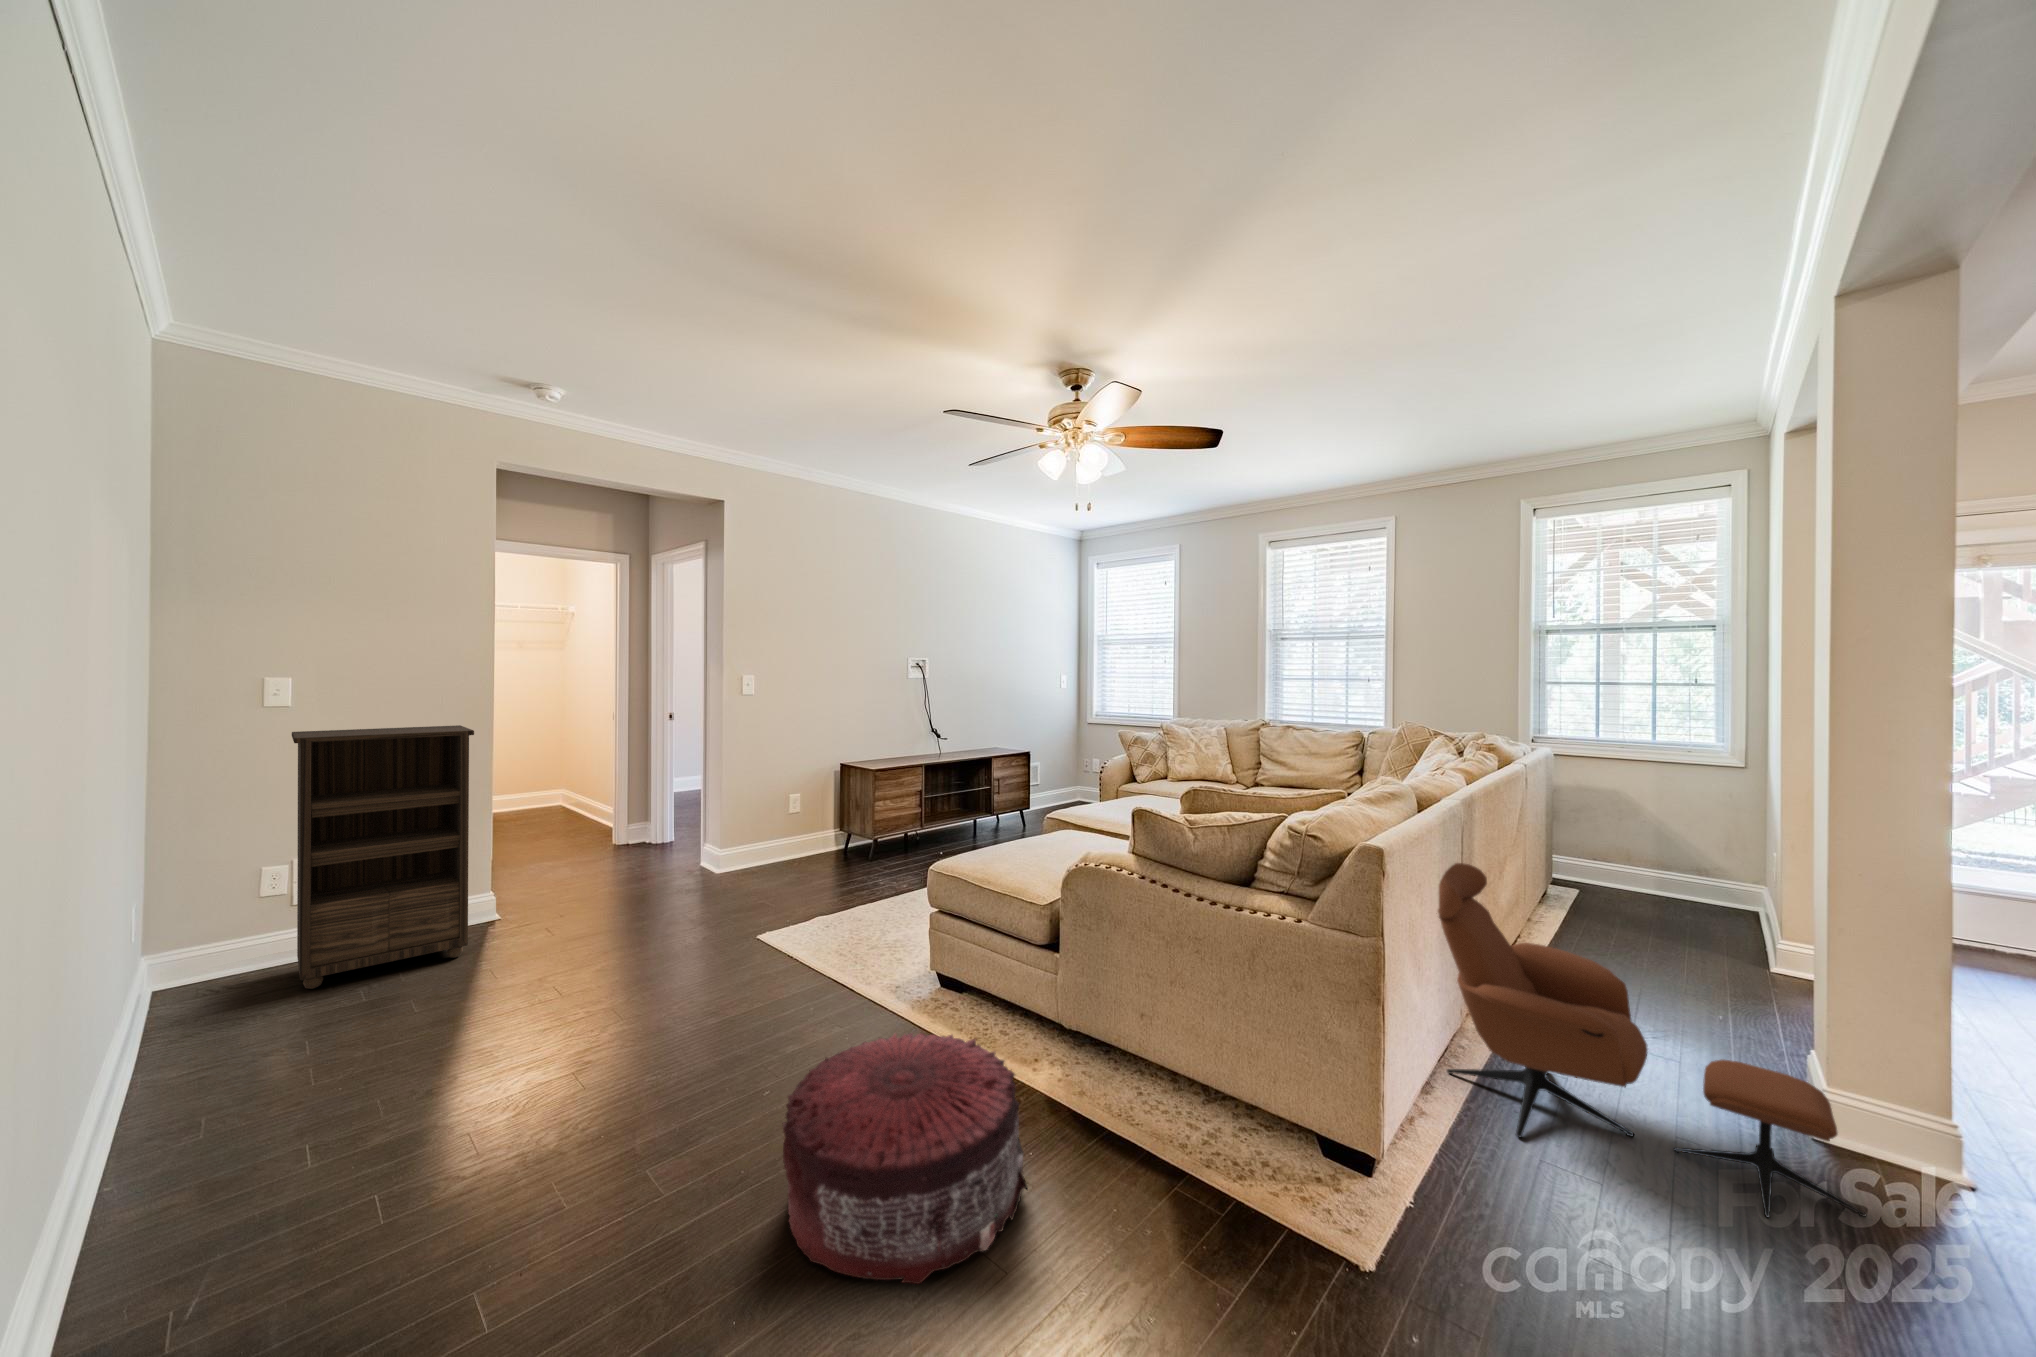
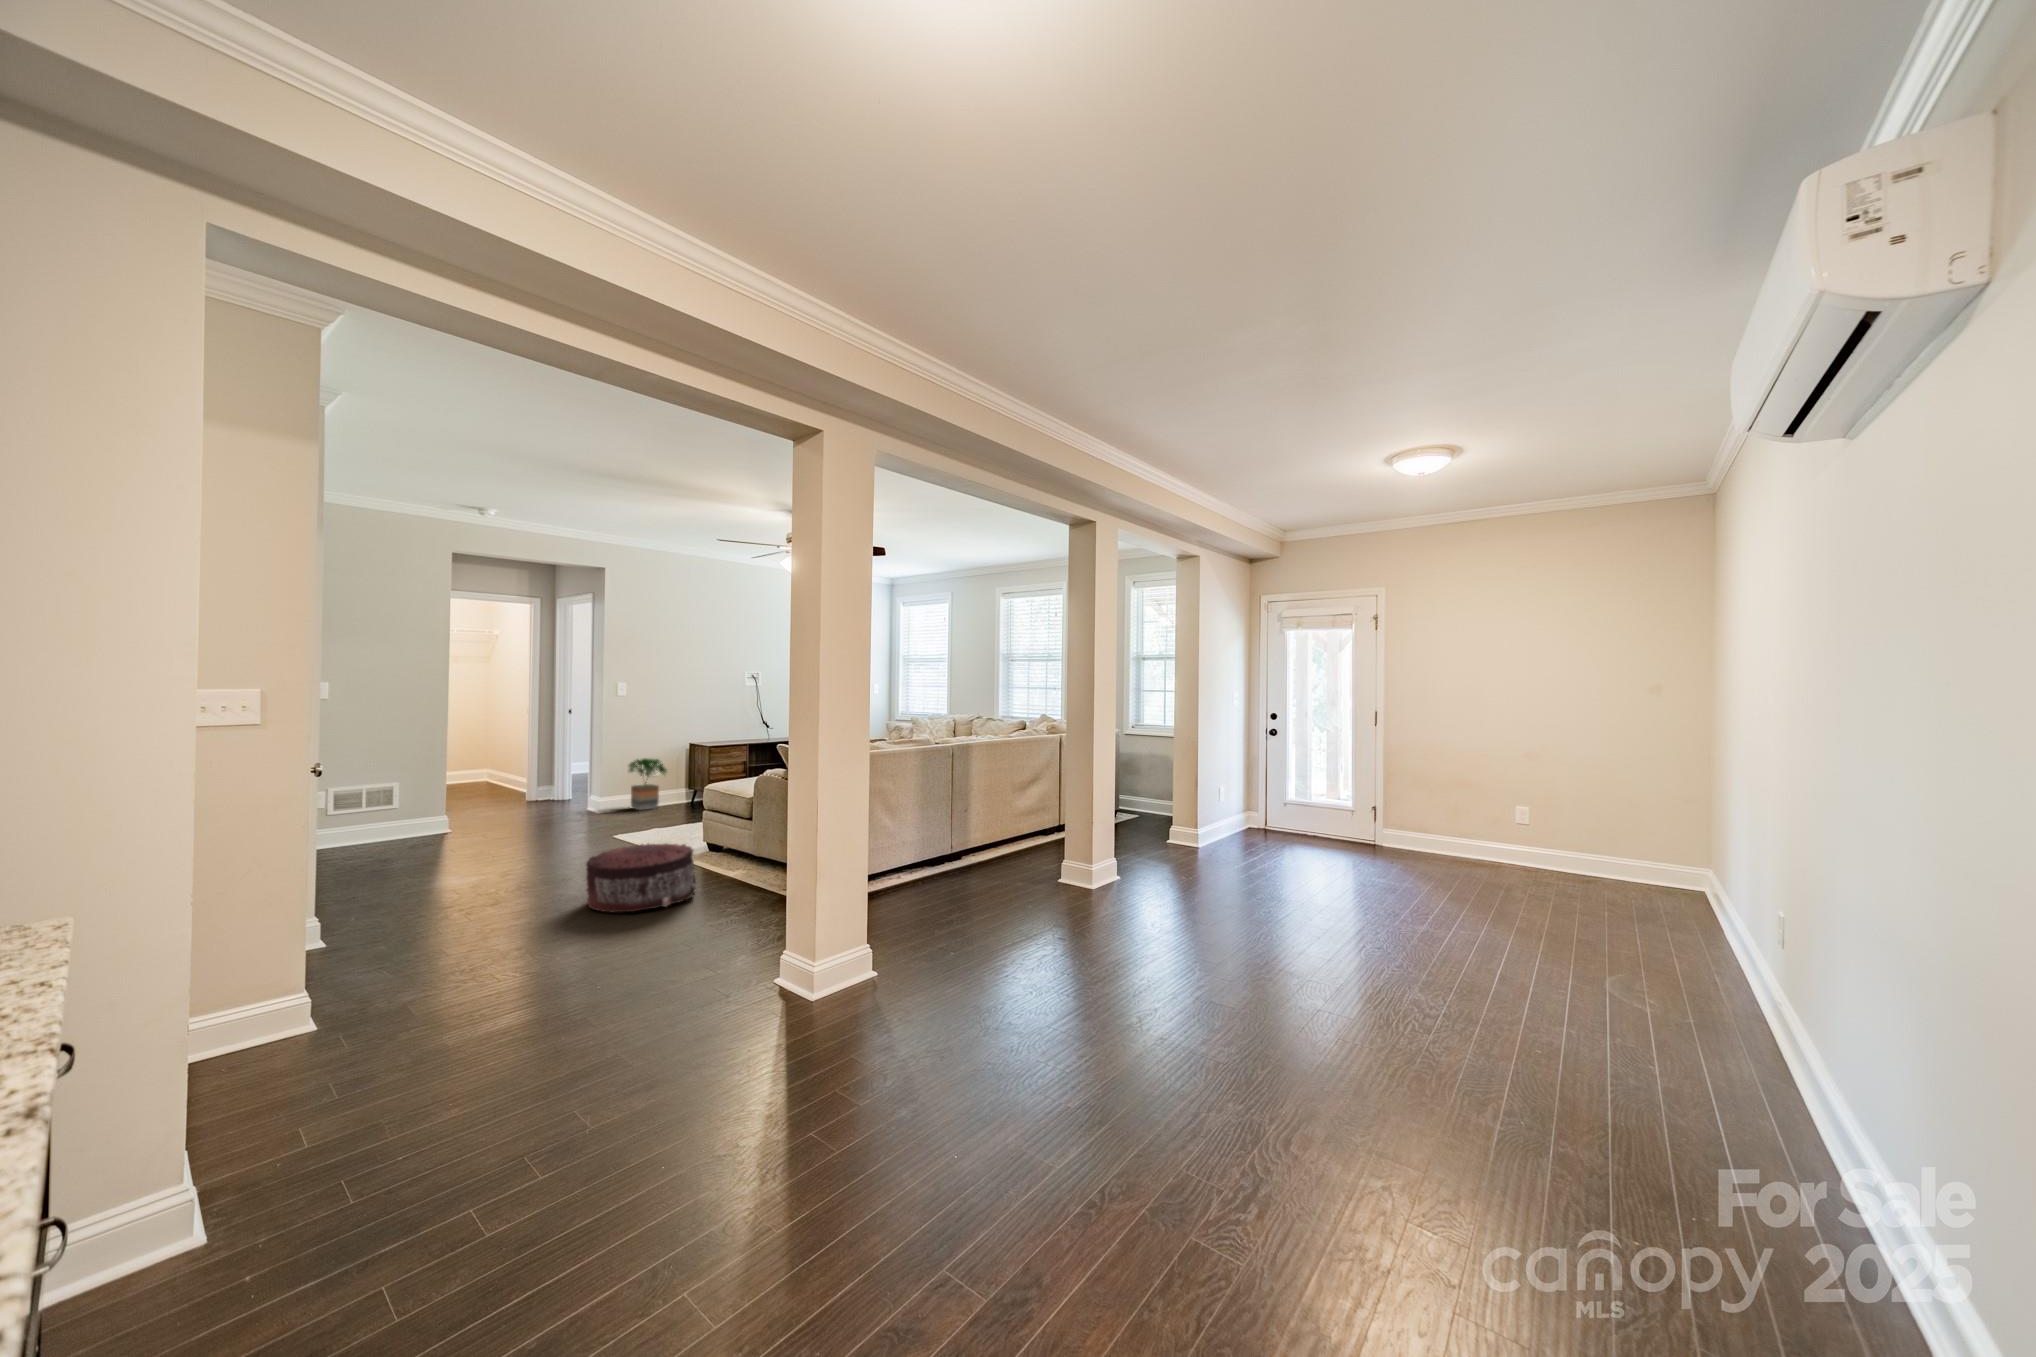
bookshelf: present [292,725,474,989] -> none [332,712,439,856]
potted tree: none [757,785,818,867] -> present [628,758,667,810]
lounge chair: present [1438,863,1866,1218] -> none [920,772,1042,899]

